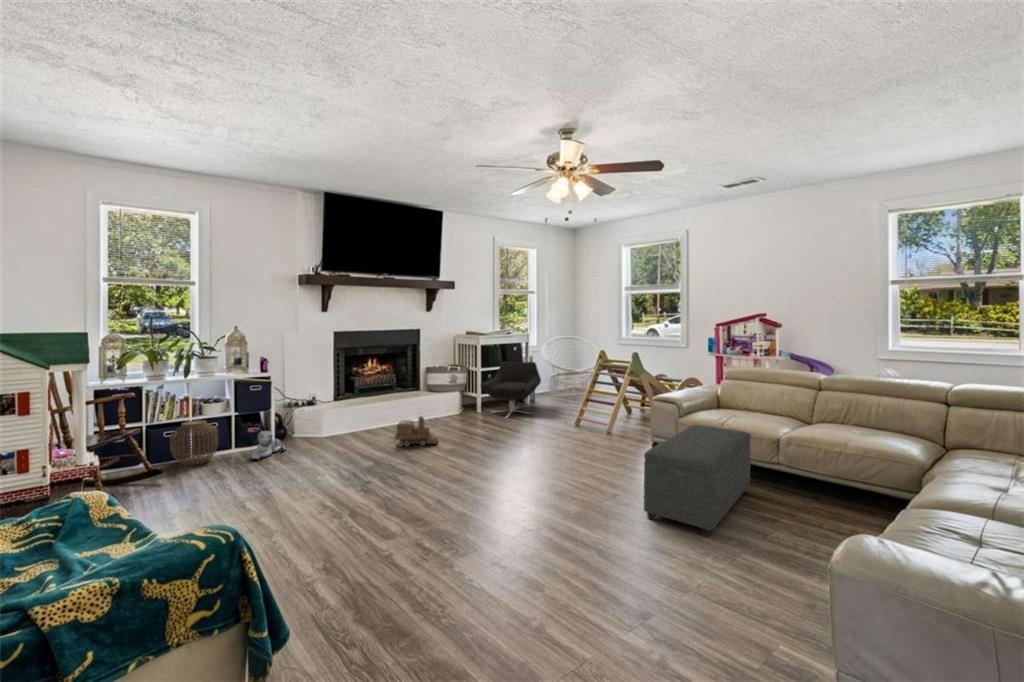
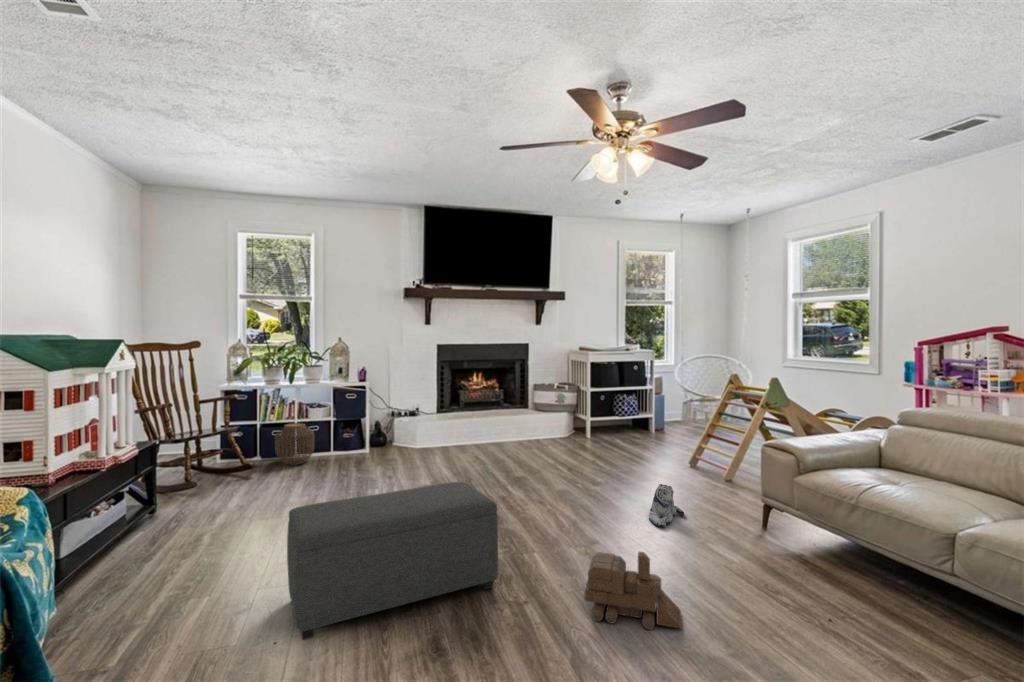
lounge chair: present [481,361,541,418] -> none [588,382,666,450]
toy train: present [395,416,438,447] -> present [585,552,682,630]
ottoman: present [644,425,751,536] -> present [287,481,498,640]
plush toy: present [252,431,286,459] -> present [649,484,684,526]

